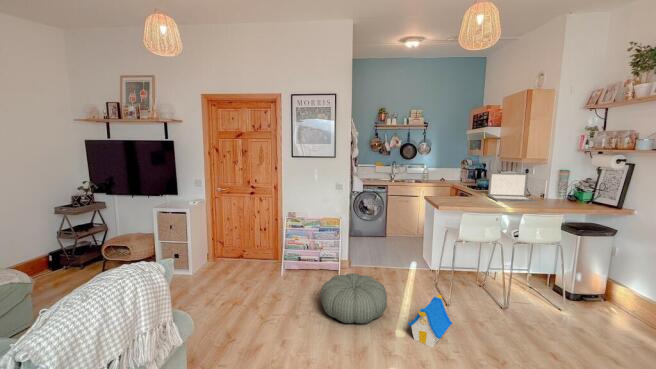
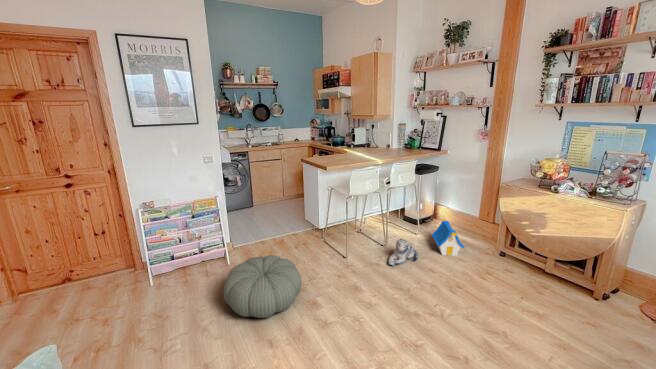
laptop: present [488,173,538,203] -> none [353,129,392,156]
toy house: present [408,295,452,347] -> present [432,219,465,256]
plush toy: none [496,300,545,333] -> present [389,239,418,266]

